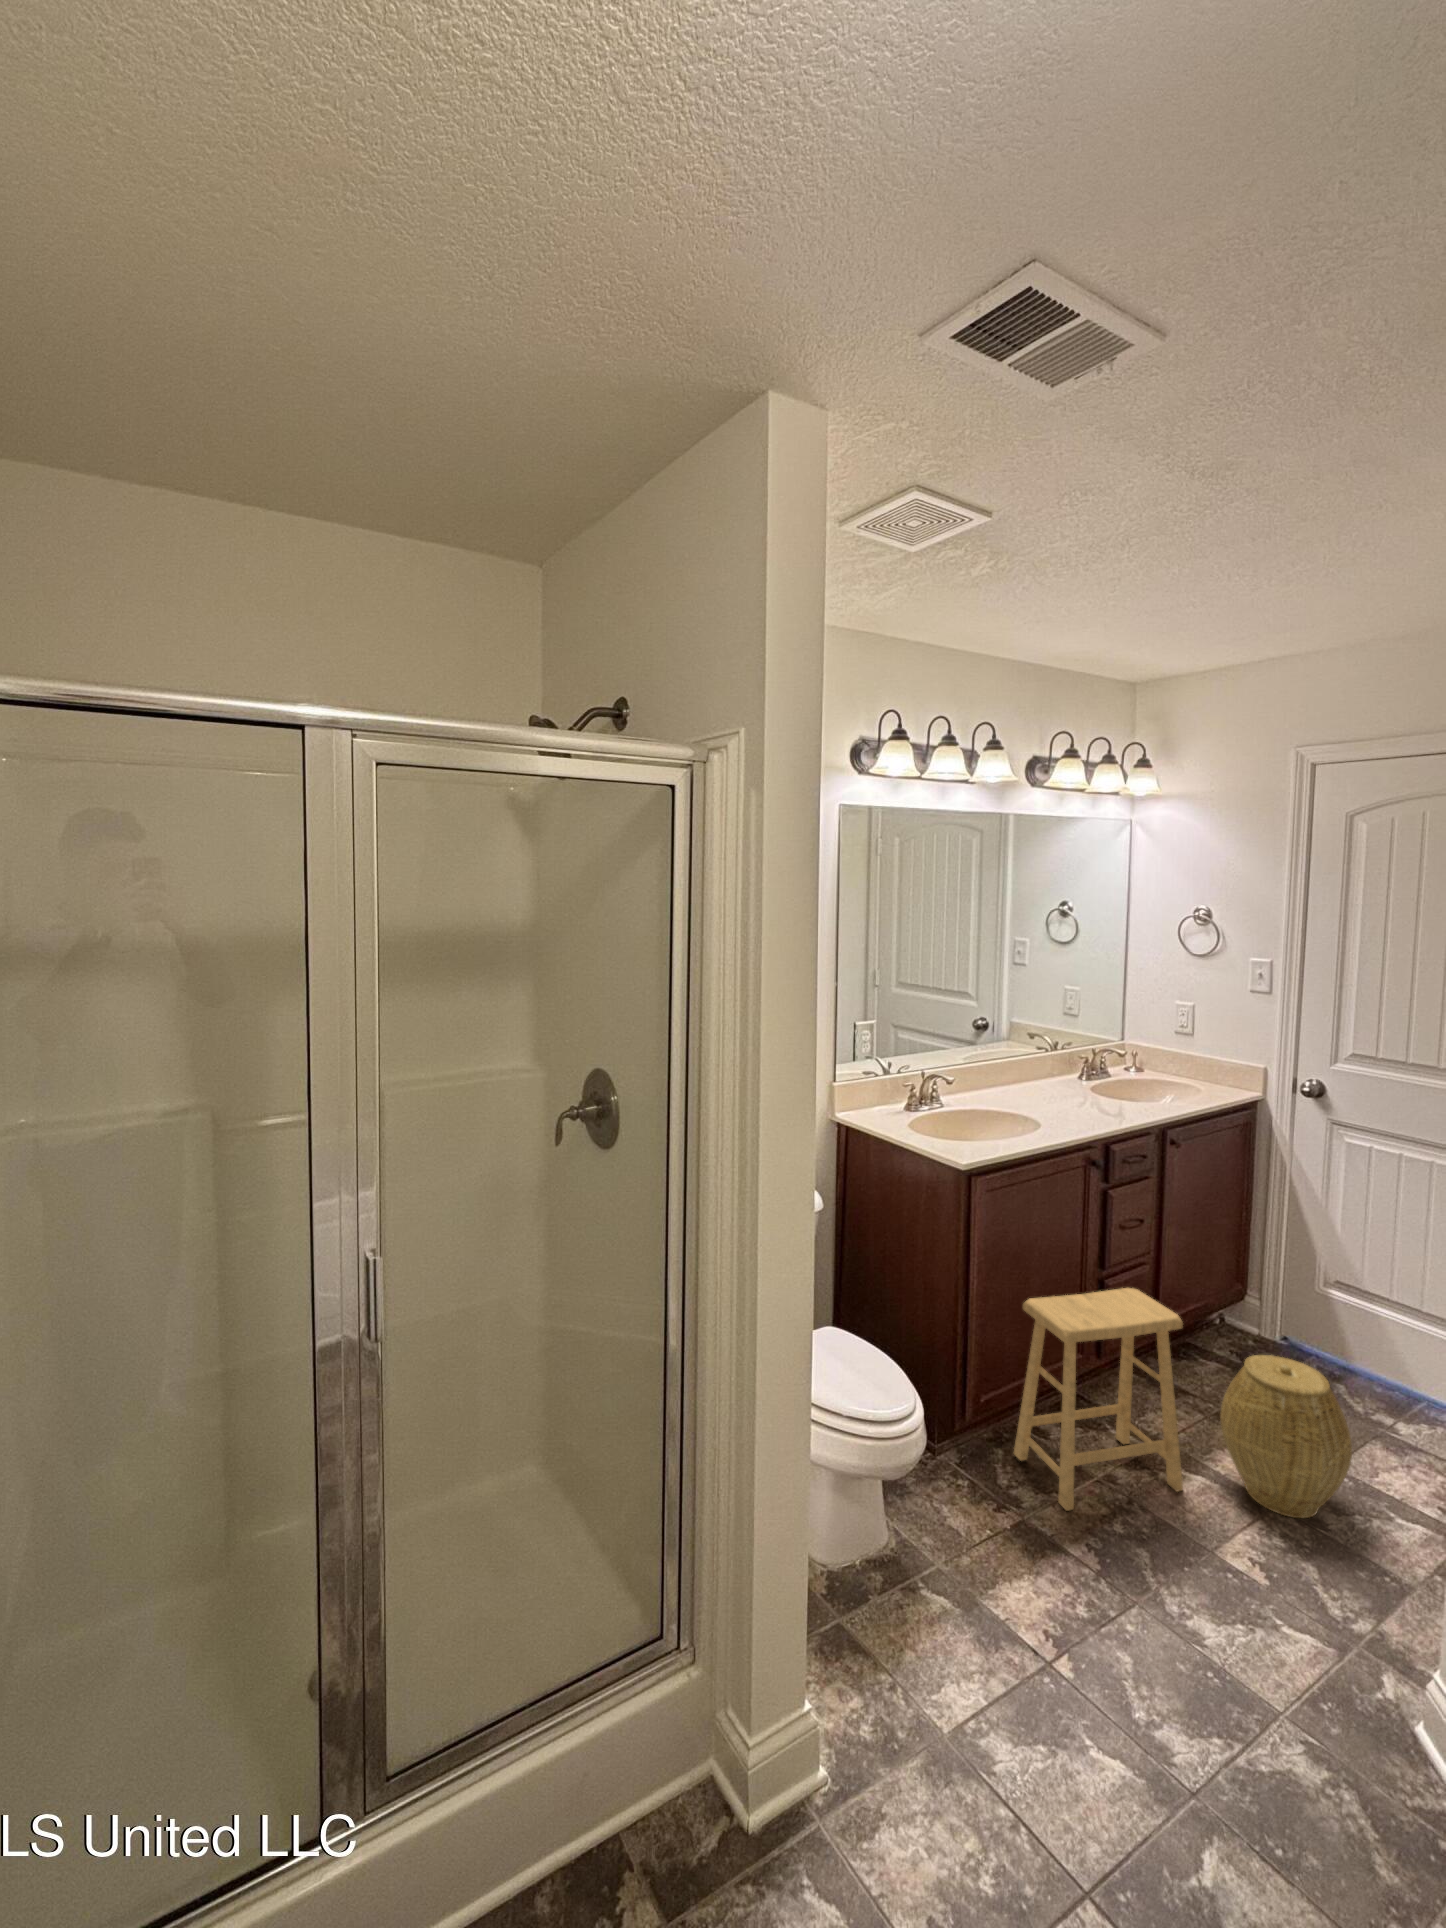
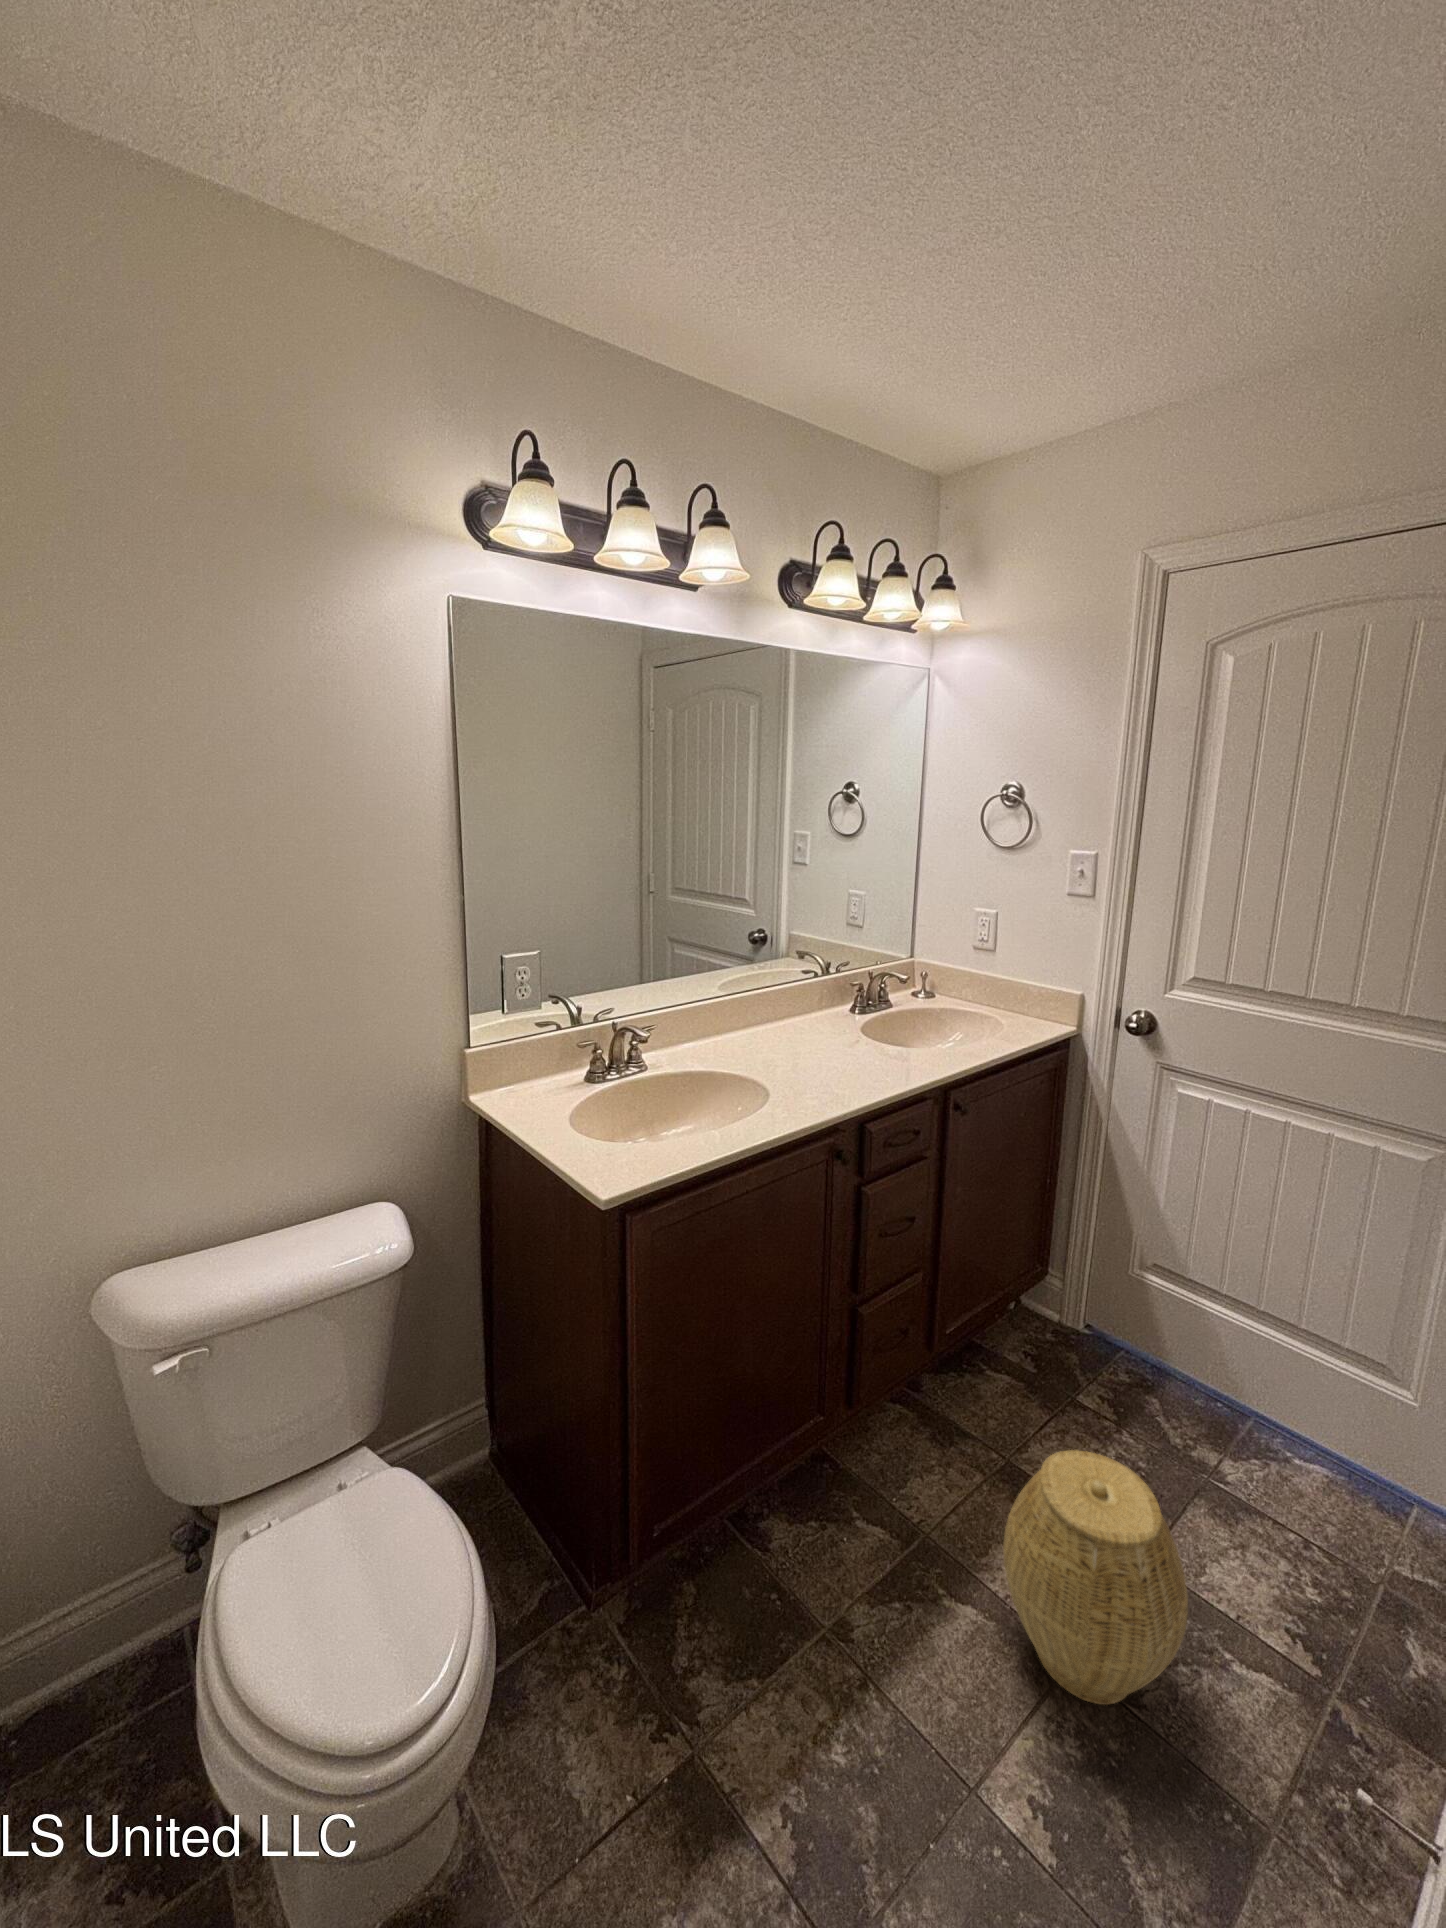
footstool: present [1014,1288,1183,1511] -> none [710,1357,953,1746]

